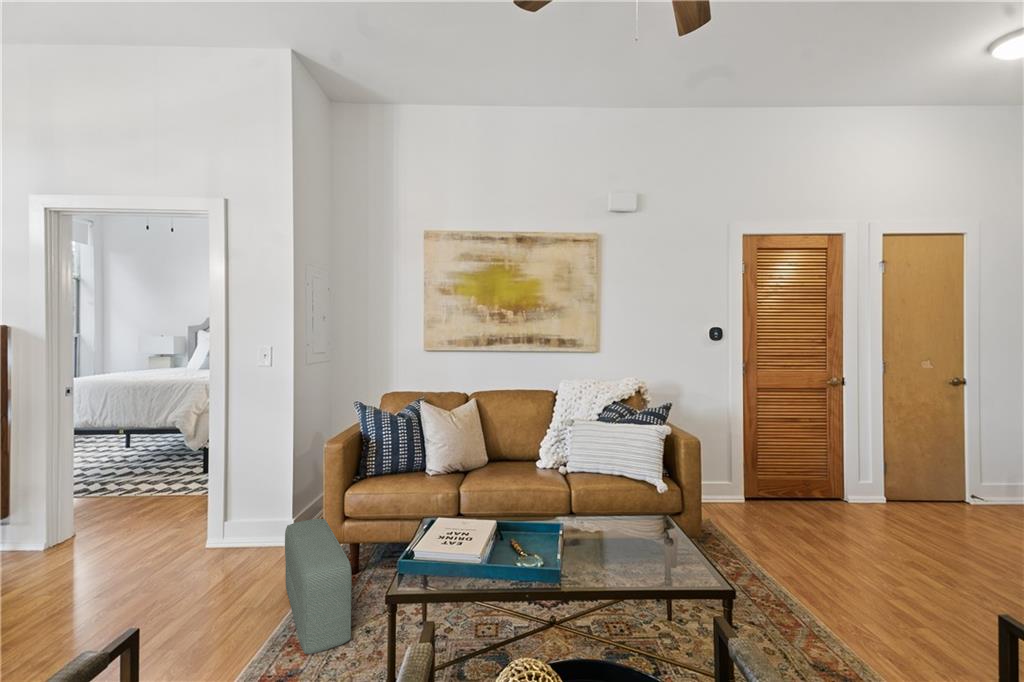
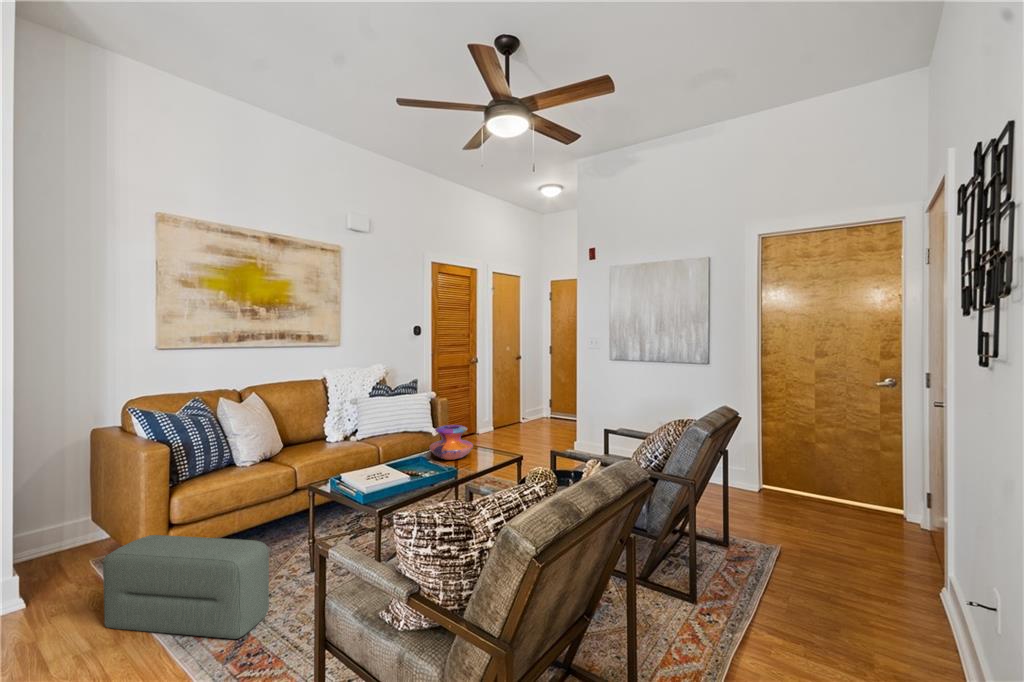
decorative vase: none [592,480,662,539] -> present [430,425,473,460]

